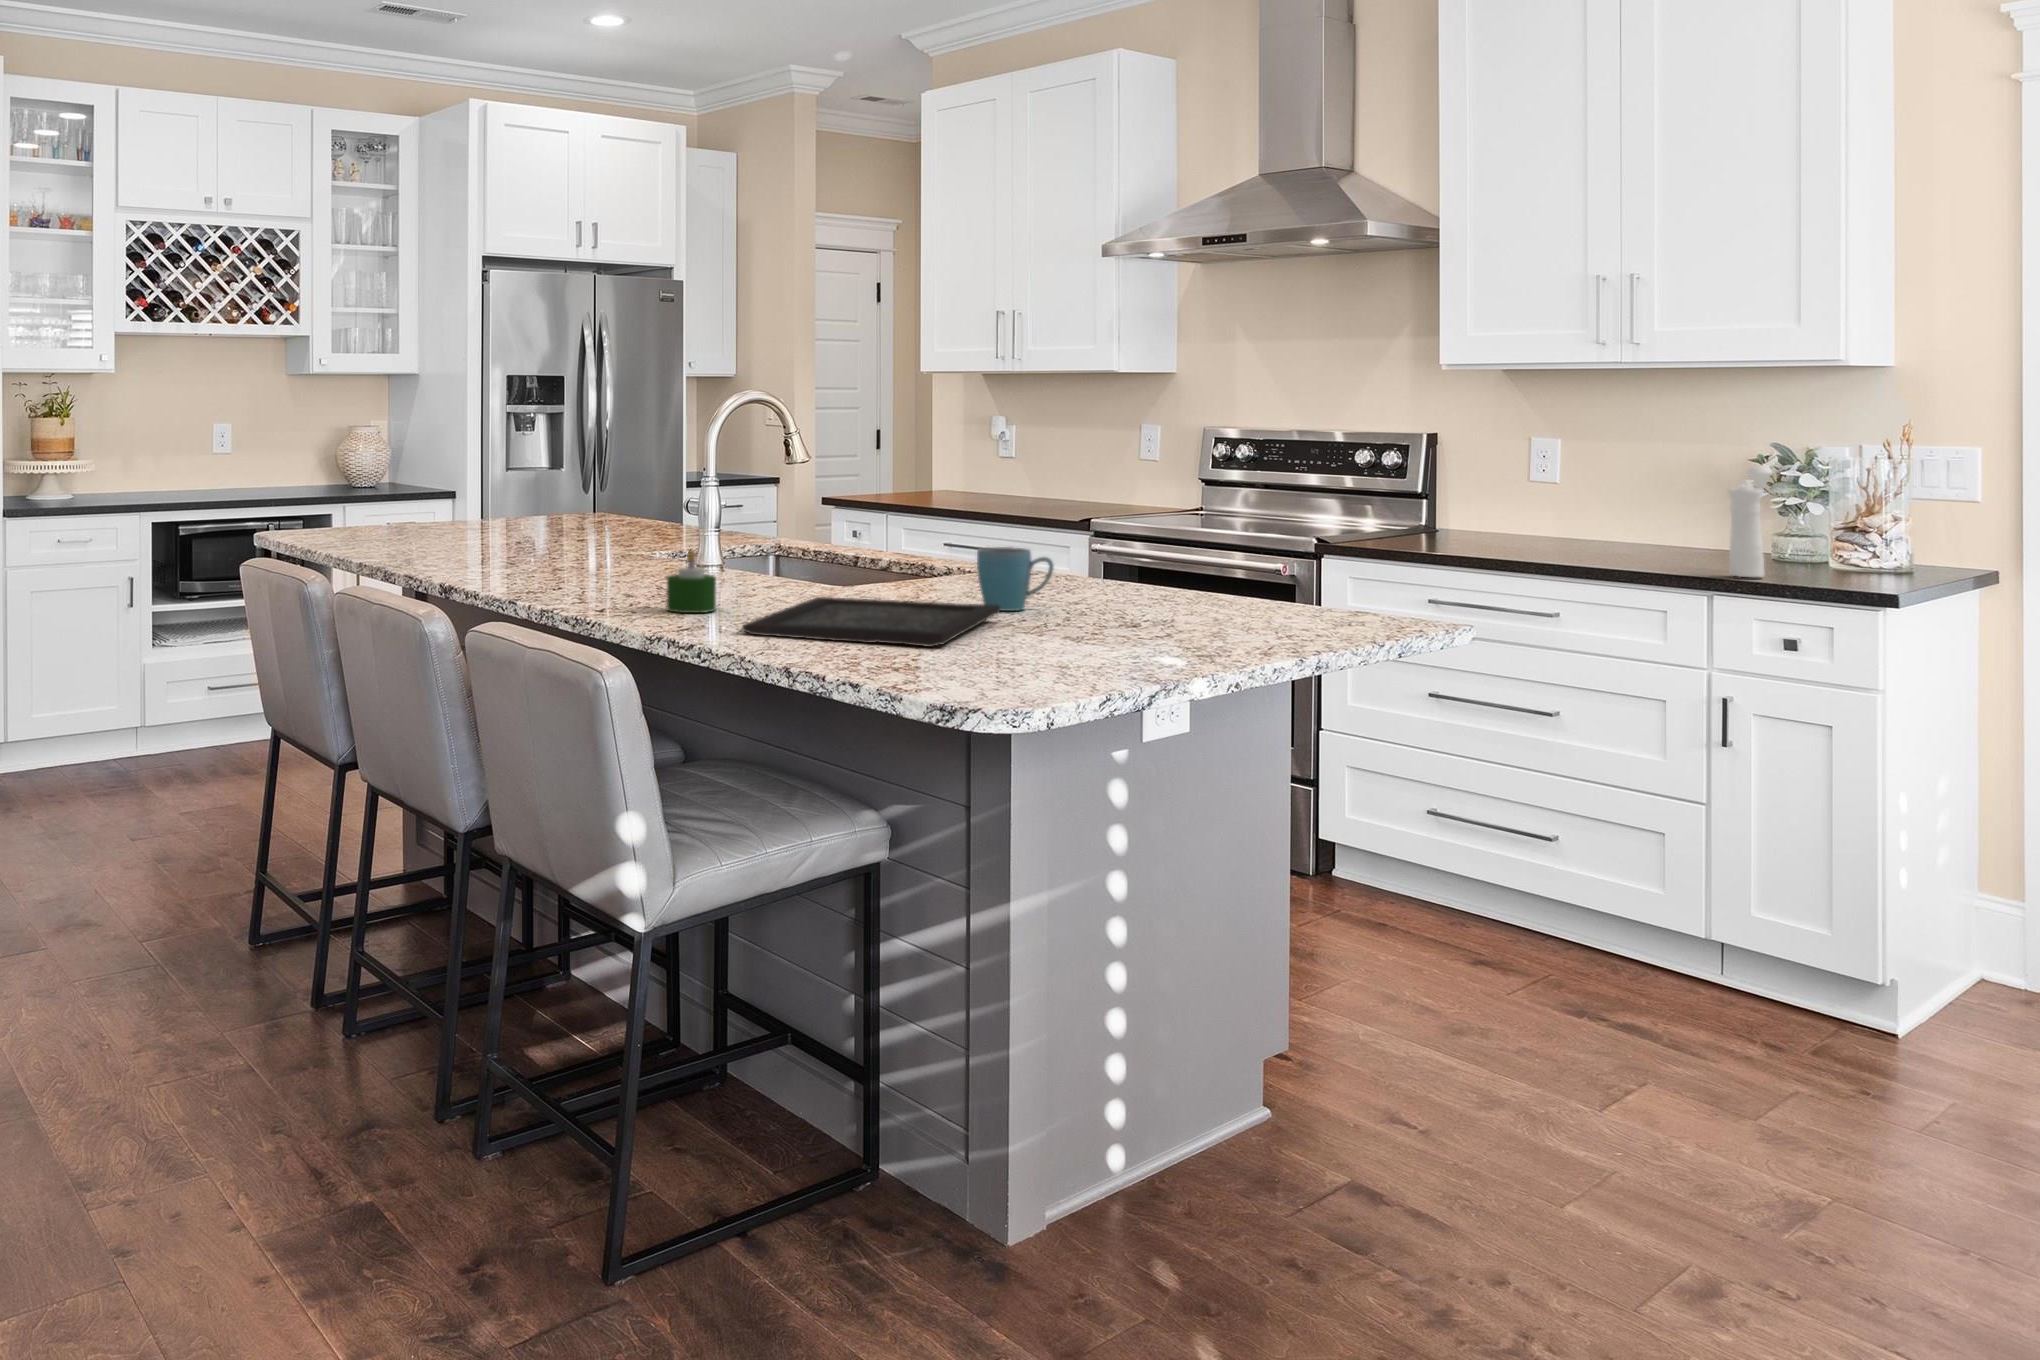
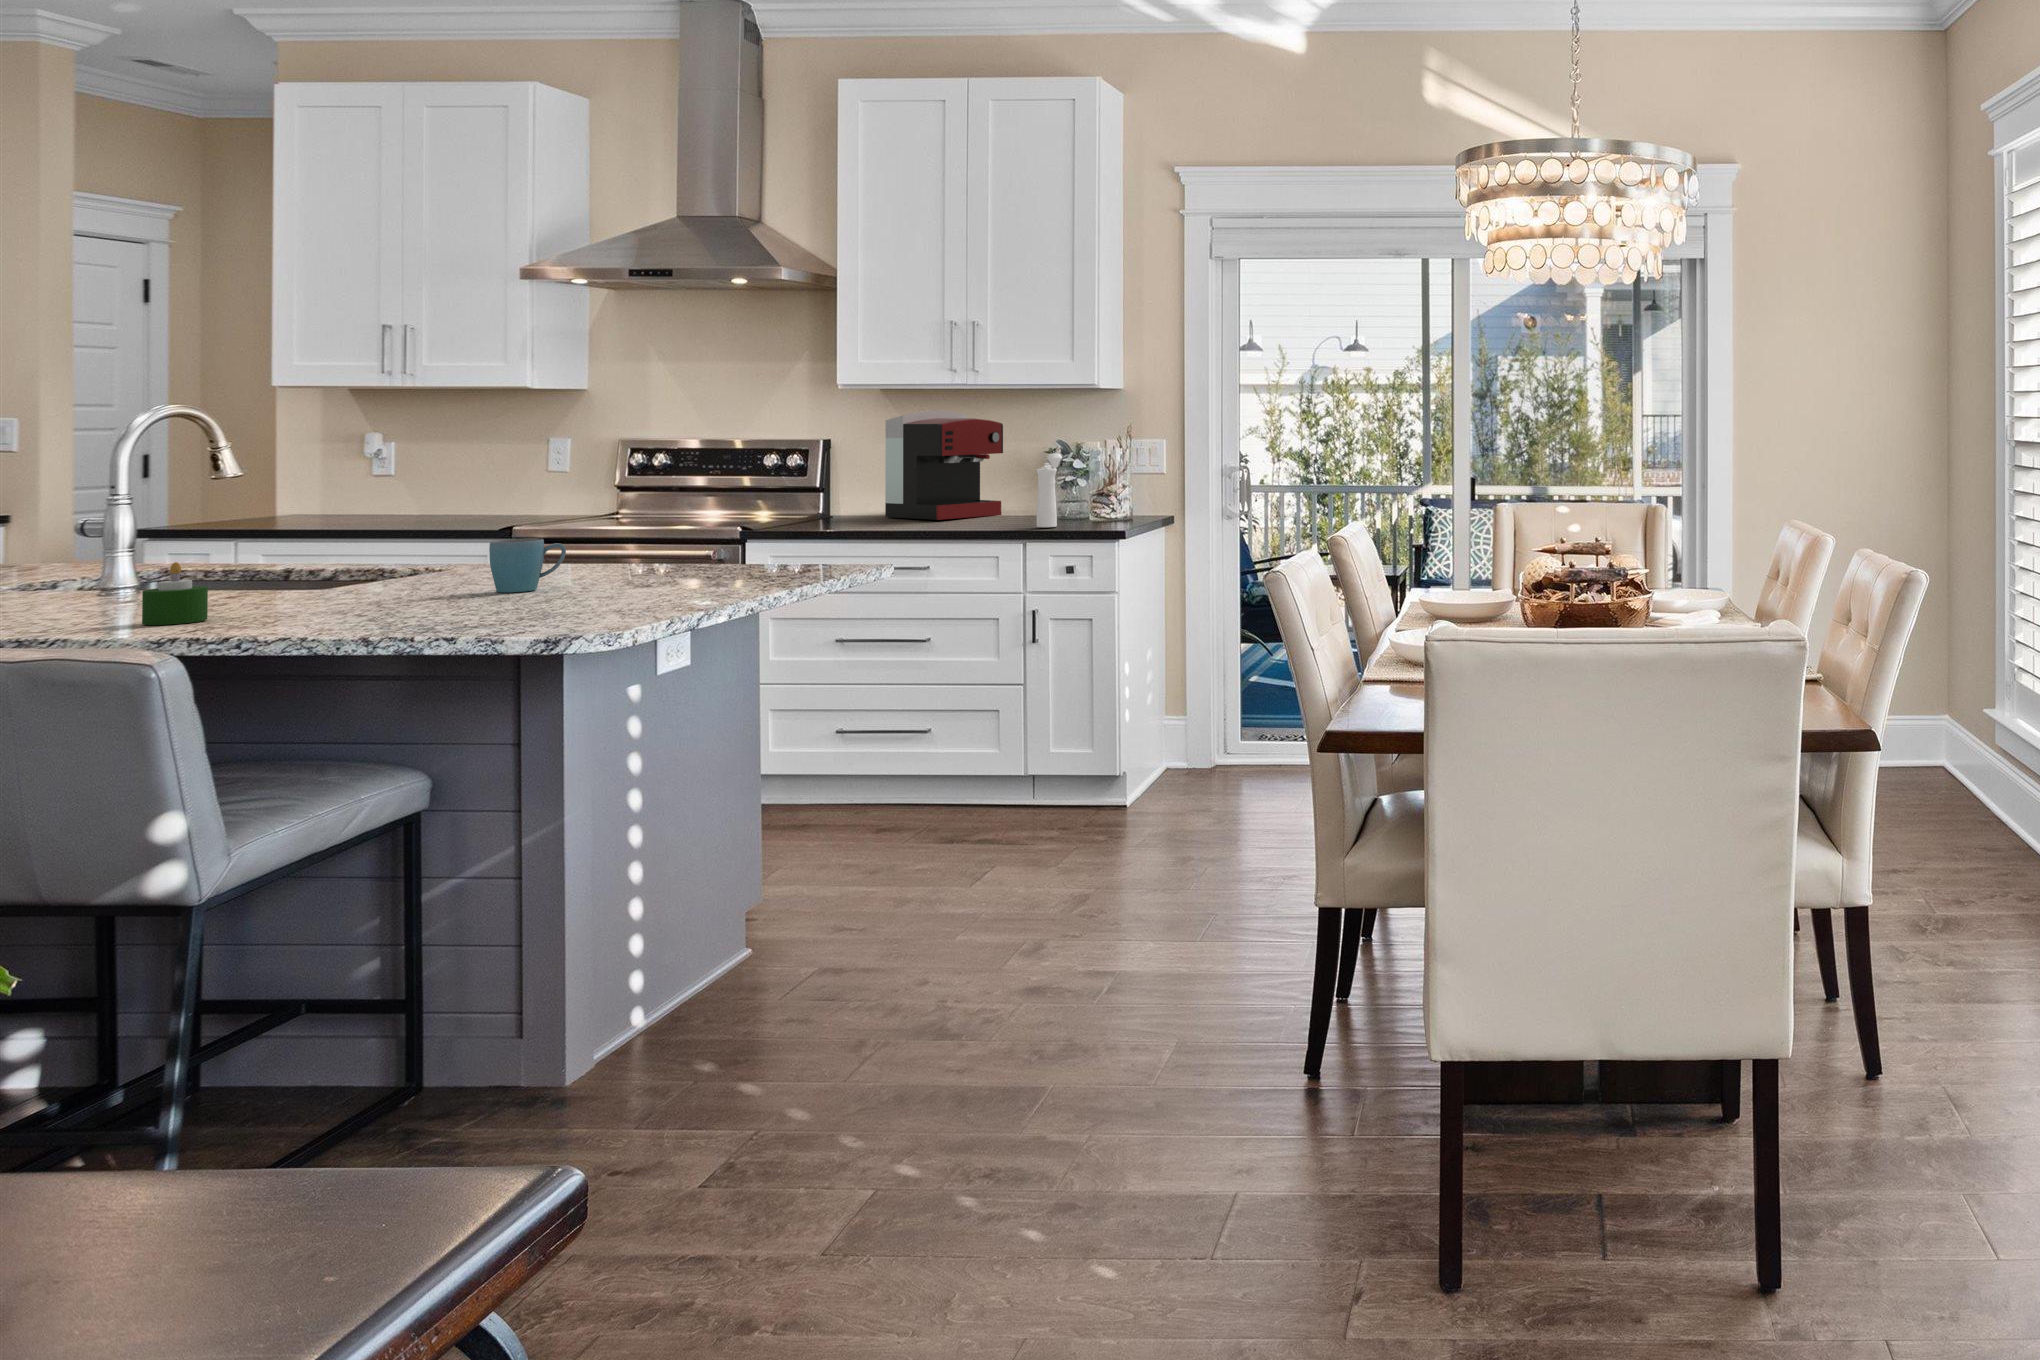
coffee maker: none [1507,398,1679,549] -> present [885,410,1003,520]
tray: present [743,597,1000,647] -> none [279,584,527,628]

